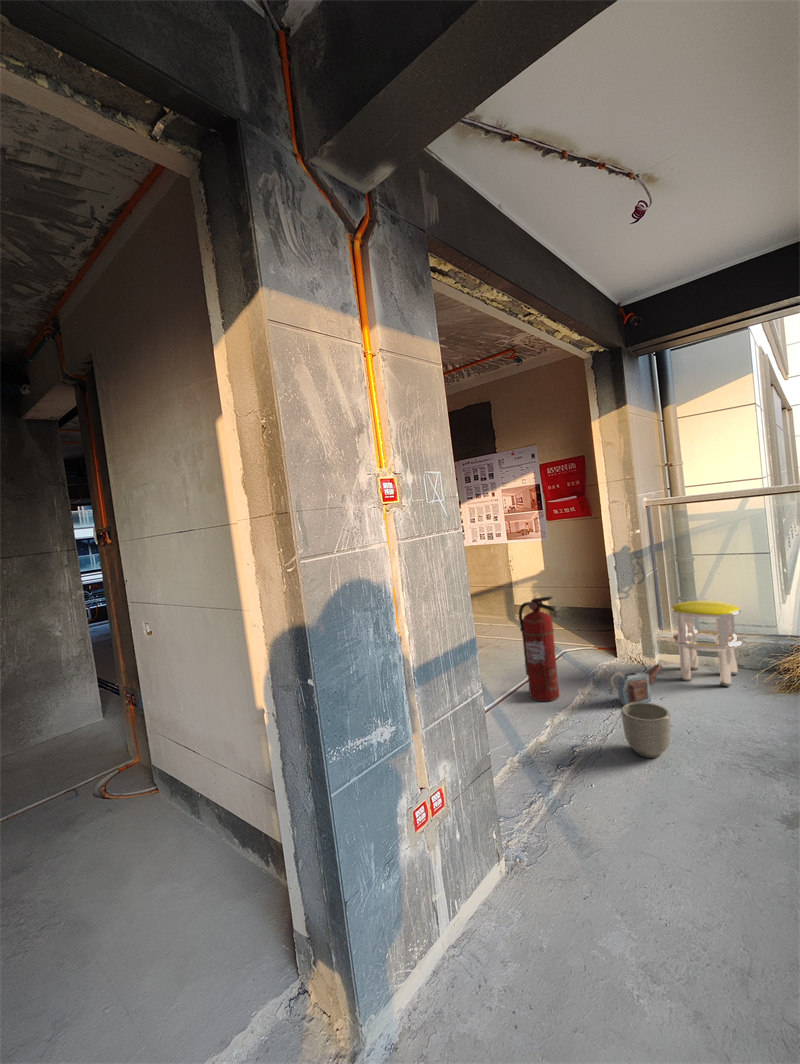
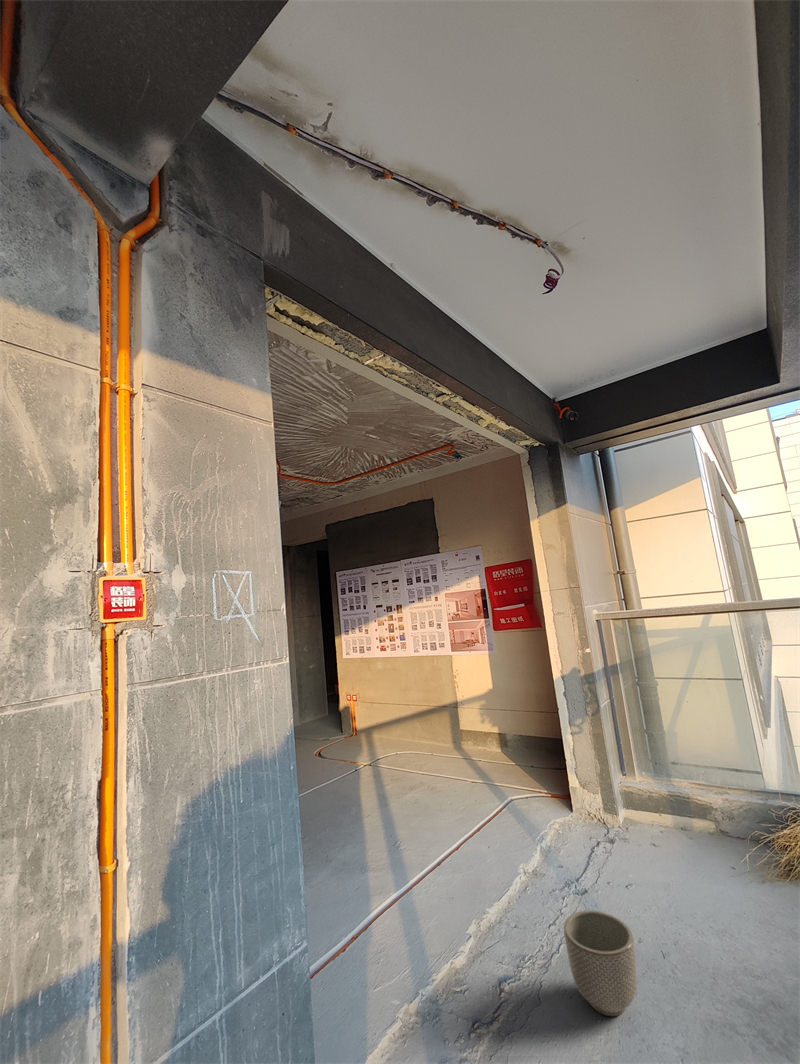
fire extinguisher: present [519,596,559,701] -> none [442,734,493,886]
stool: present [671,600,744,686] -> none [632,740,727,866]
watering can: present [609,664,661,705] -> none [554,833,624,902]

